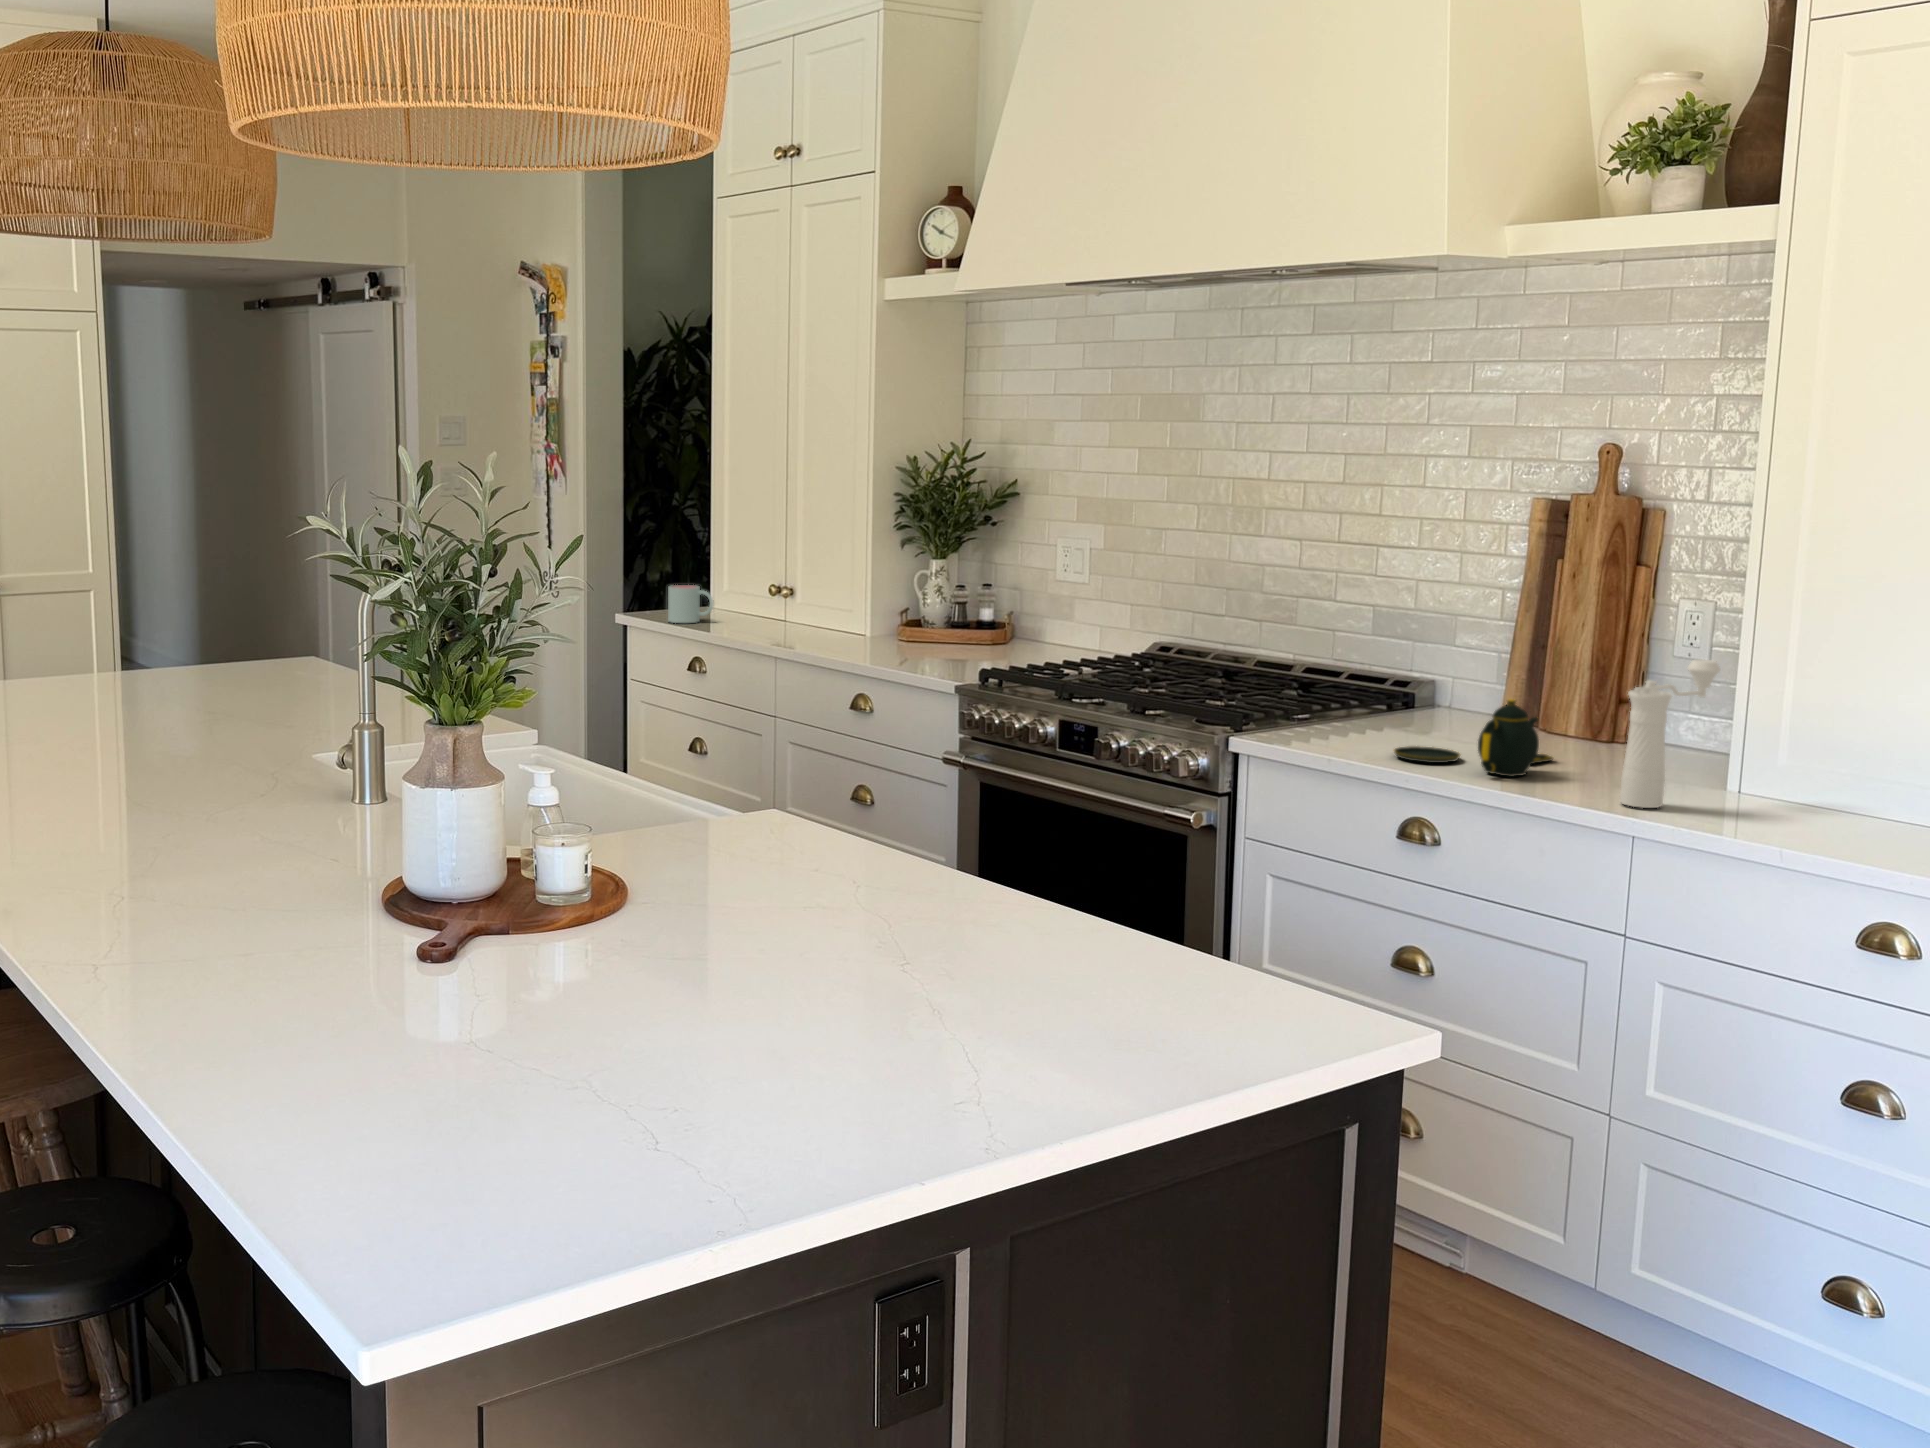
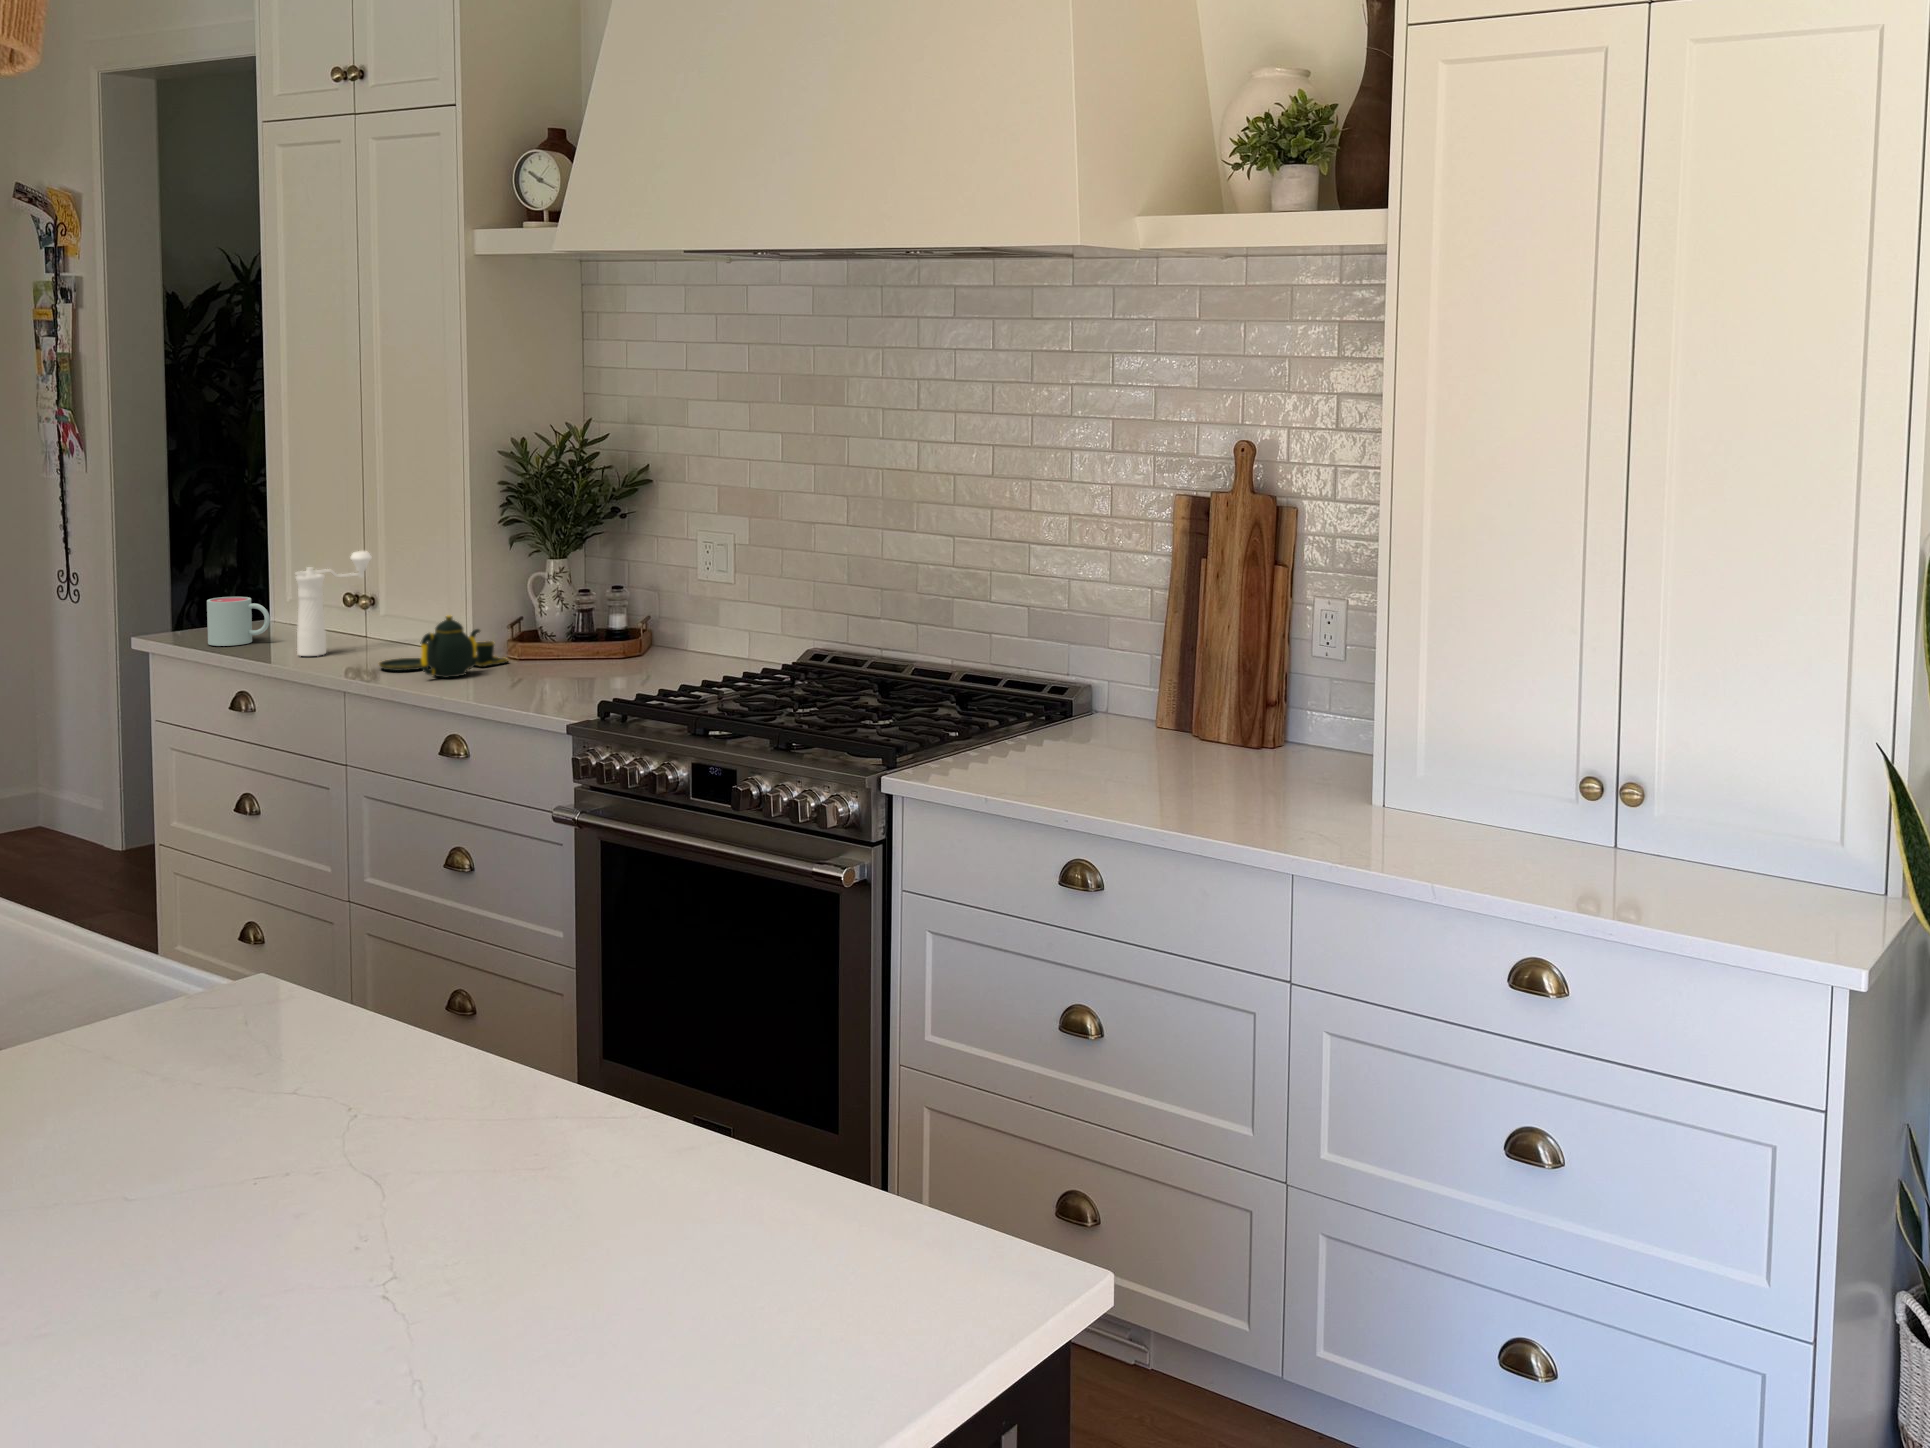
pepper mill: present [1620,659,1720,808] -> present [296,551,372,656]
teapot: present [1394,699,1553,777] -> present [379,615,508,678]

